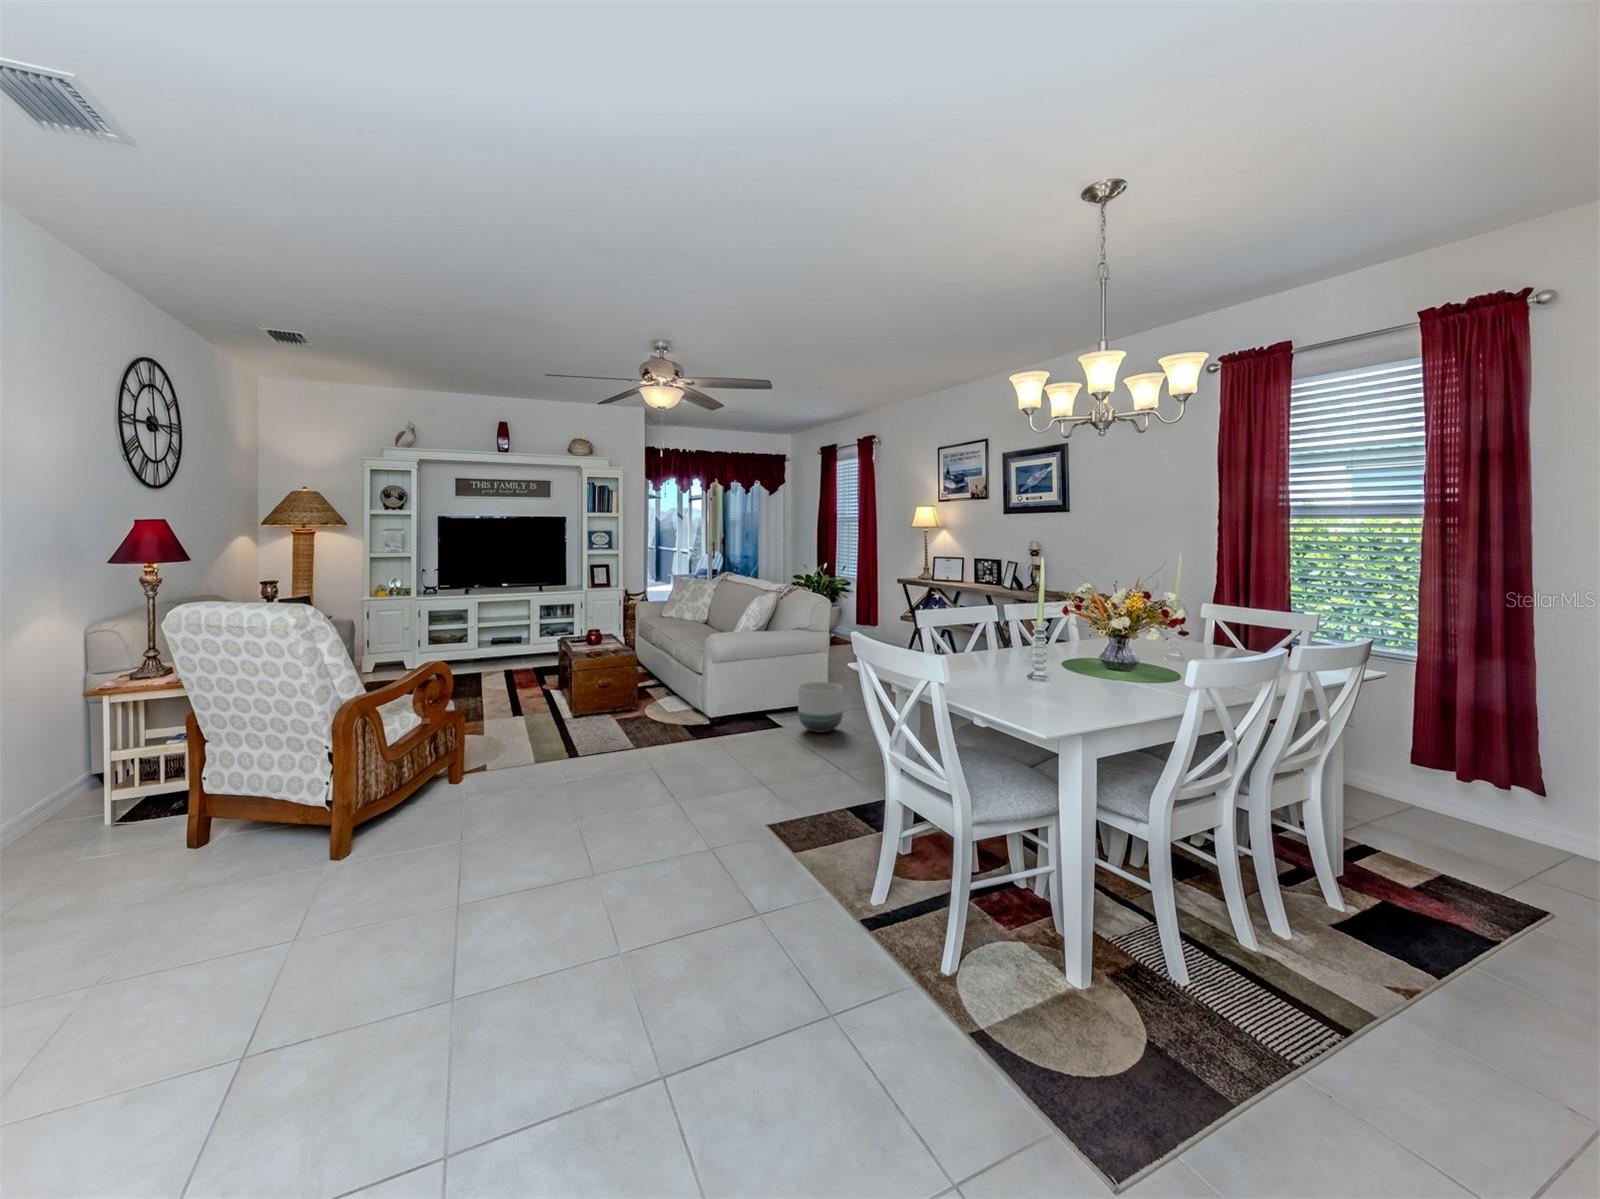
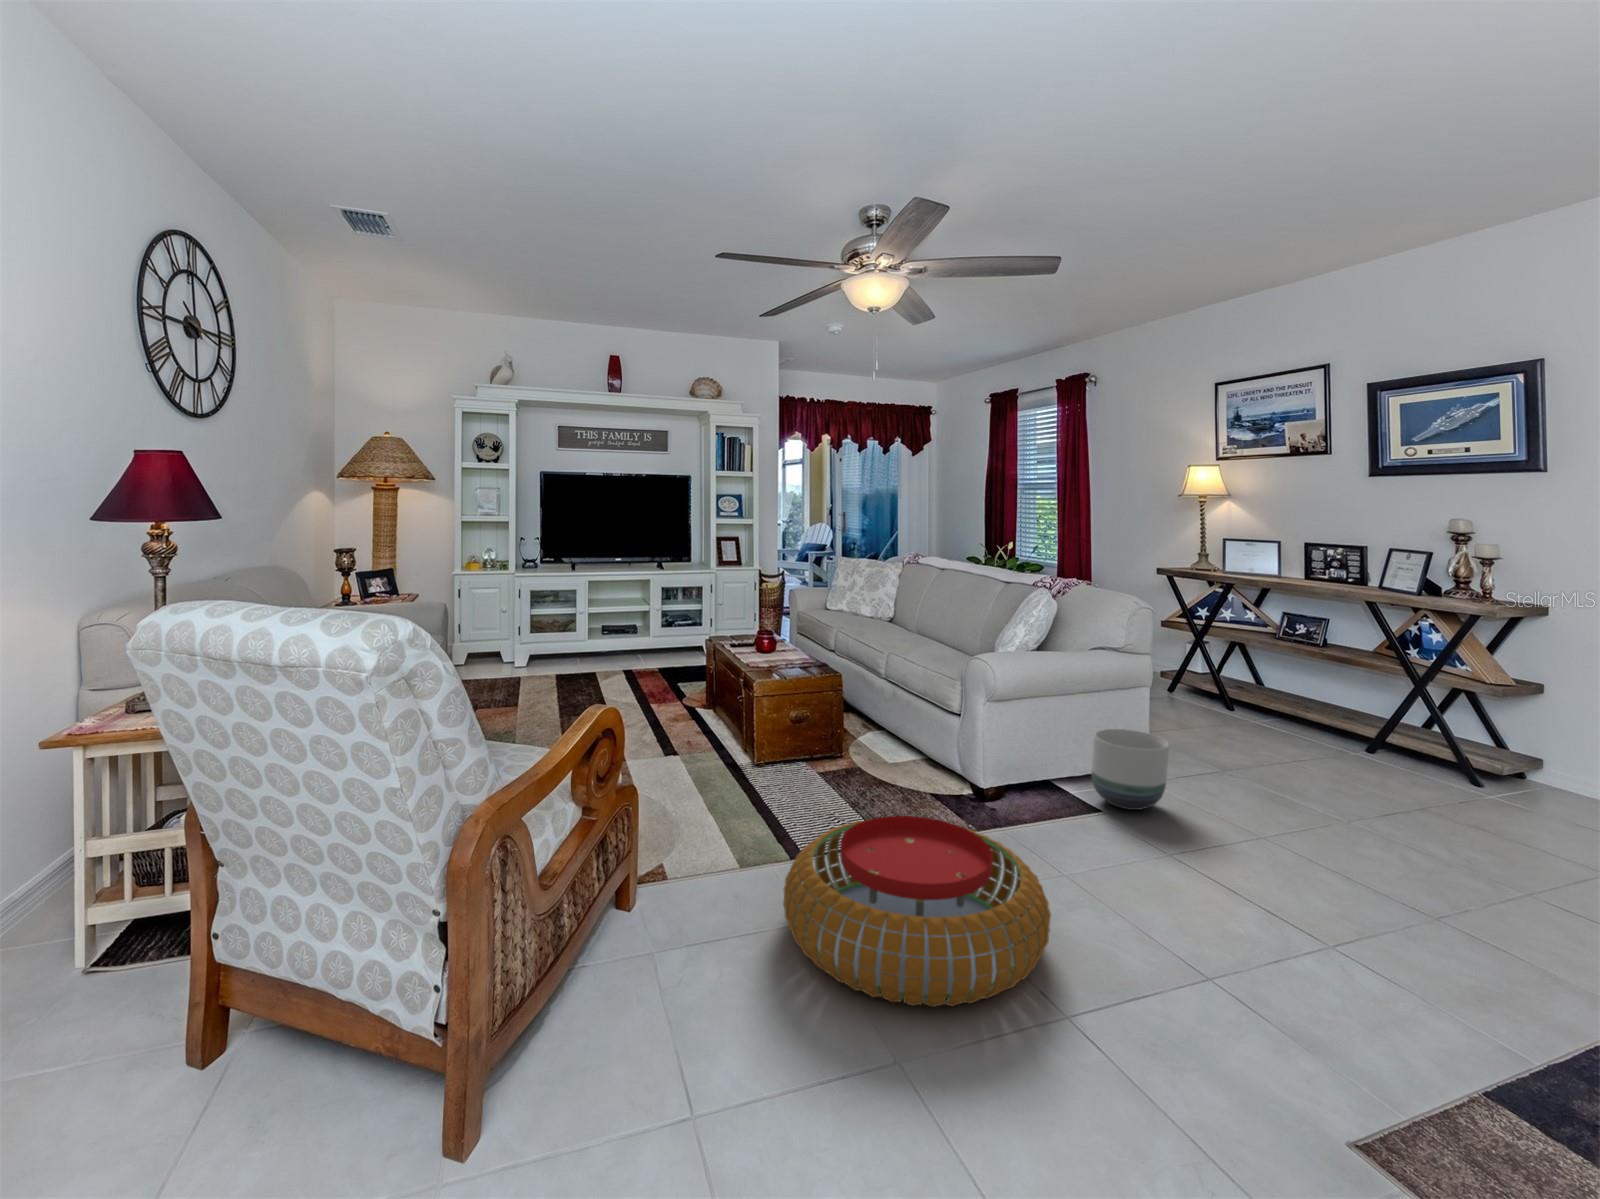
pouf: none [549,727,708,816] -> present [783,816,1051,1007]

